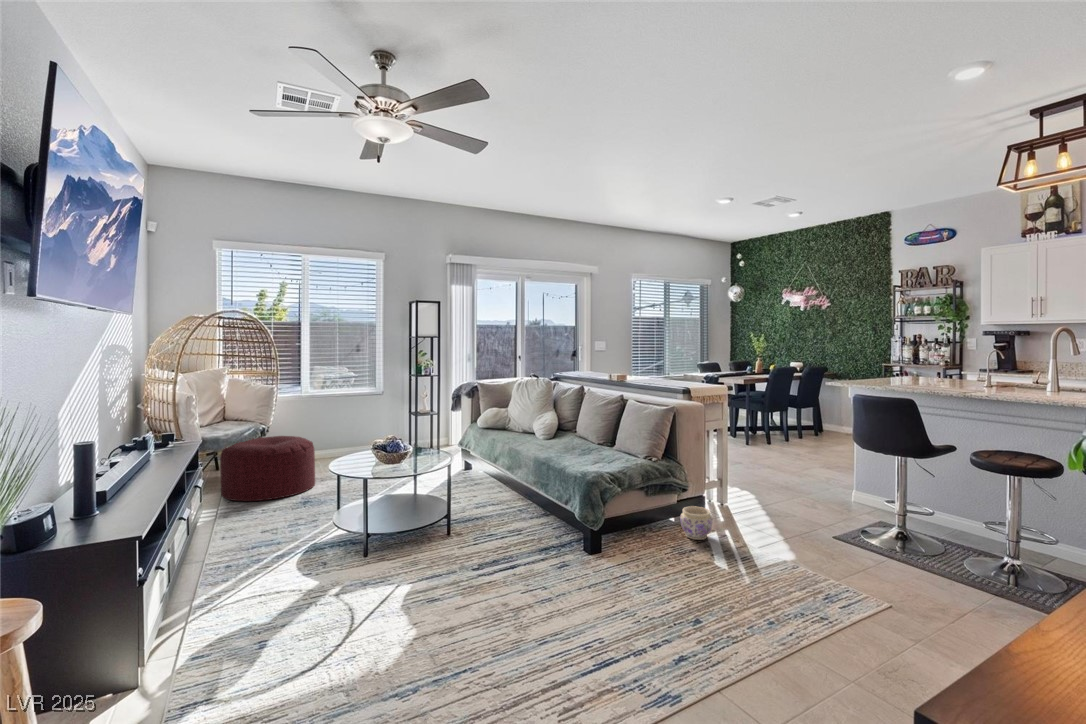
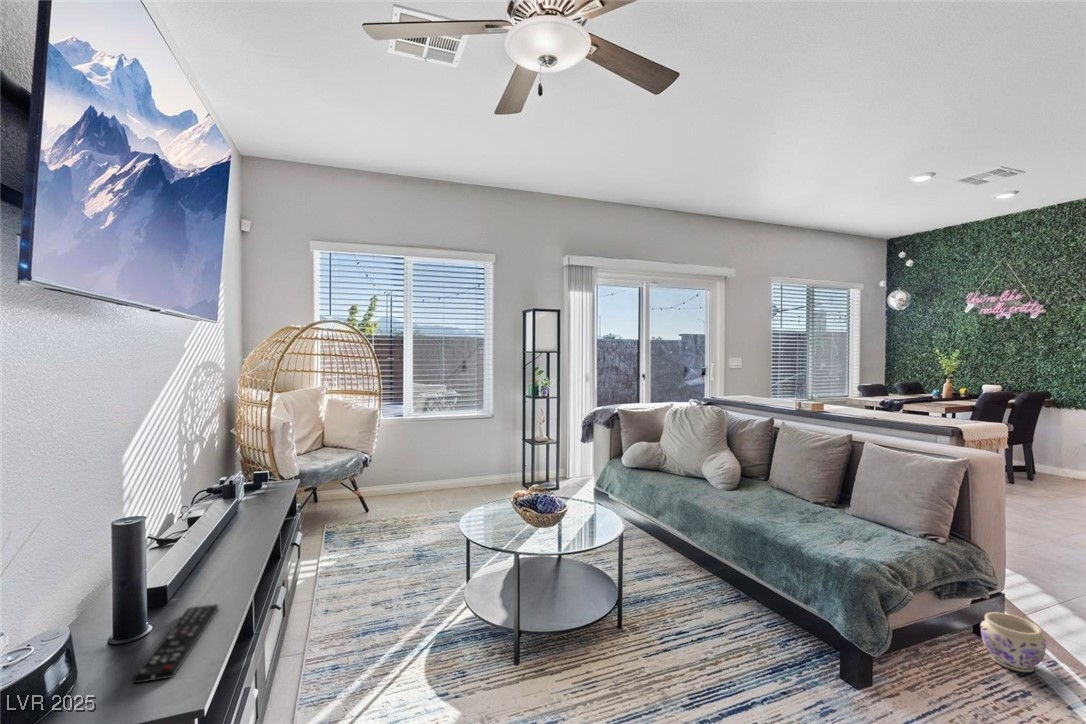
ottoman: present [220,436,315,501] -> none [319,468,425,552]
remote control: none [98,501,146,531] -> present [133,605,218,683]

